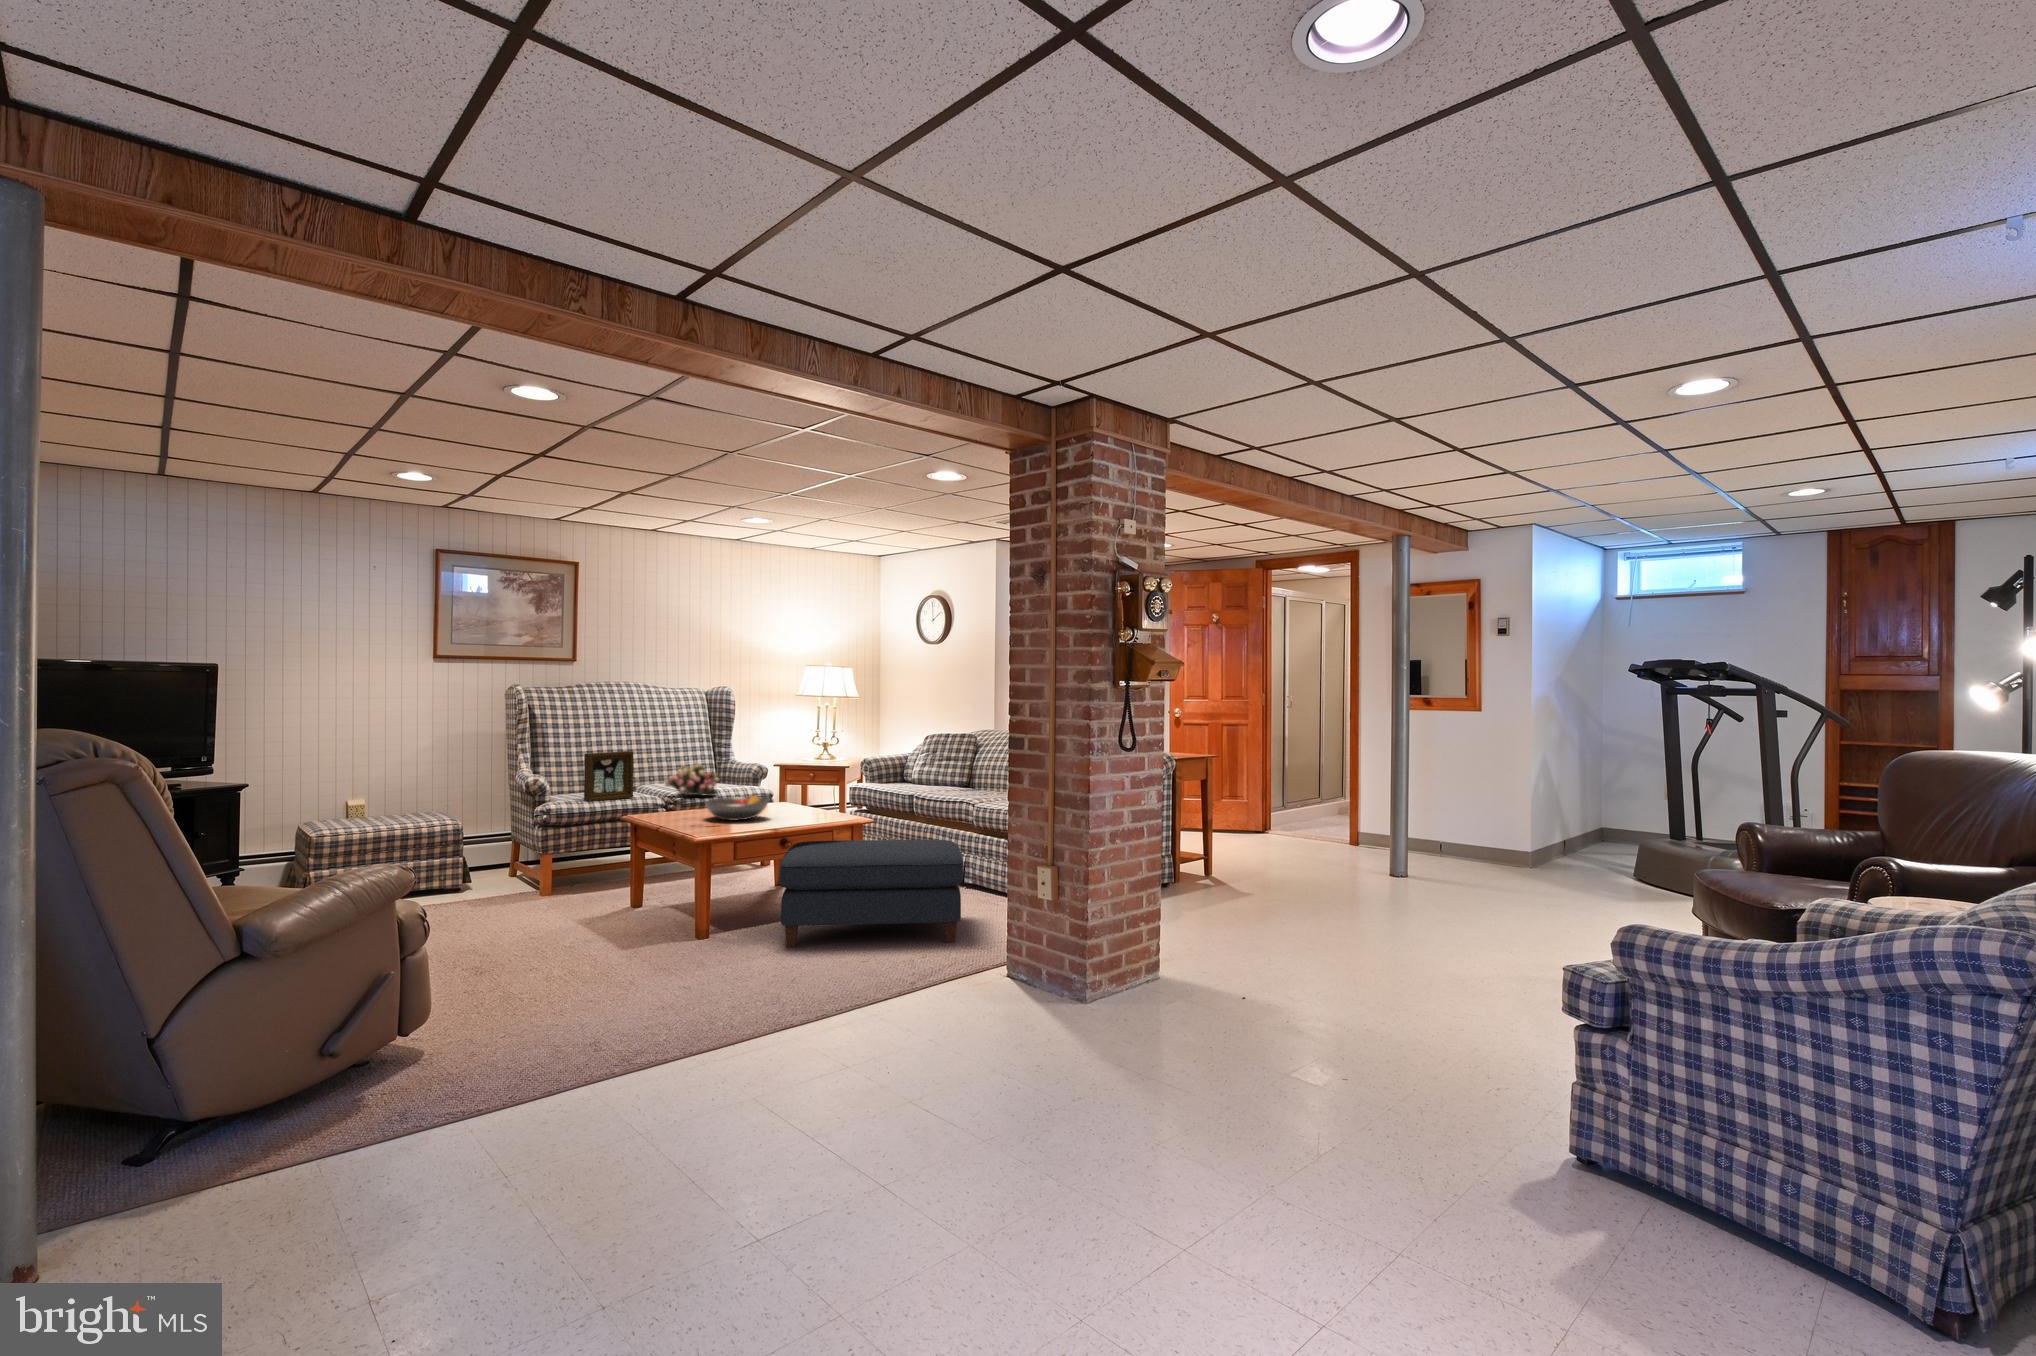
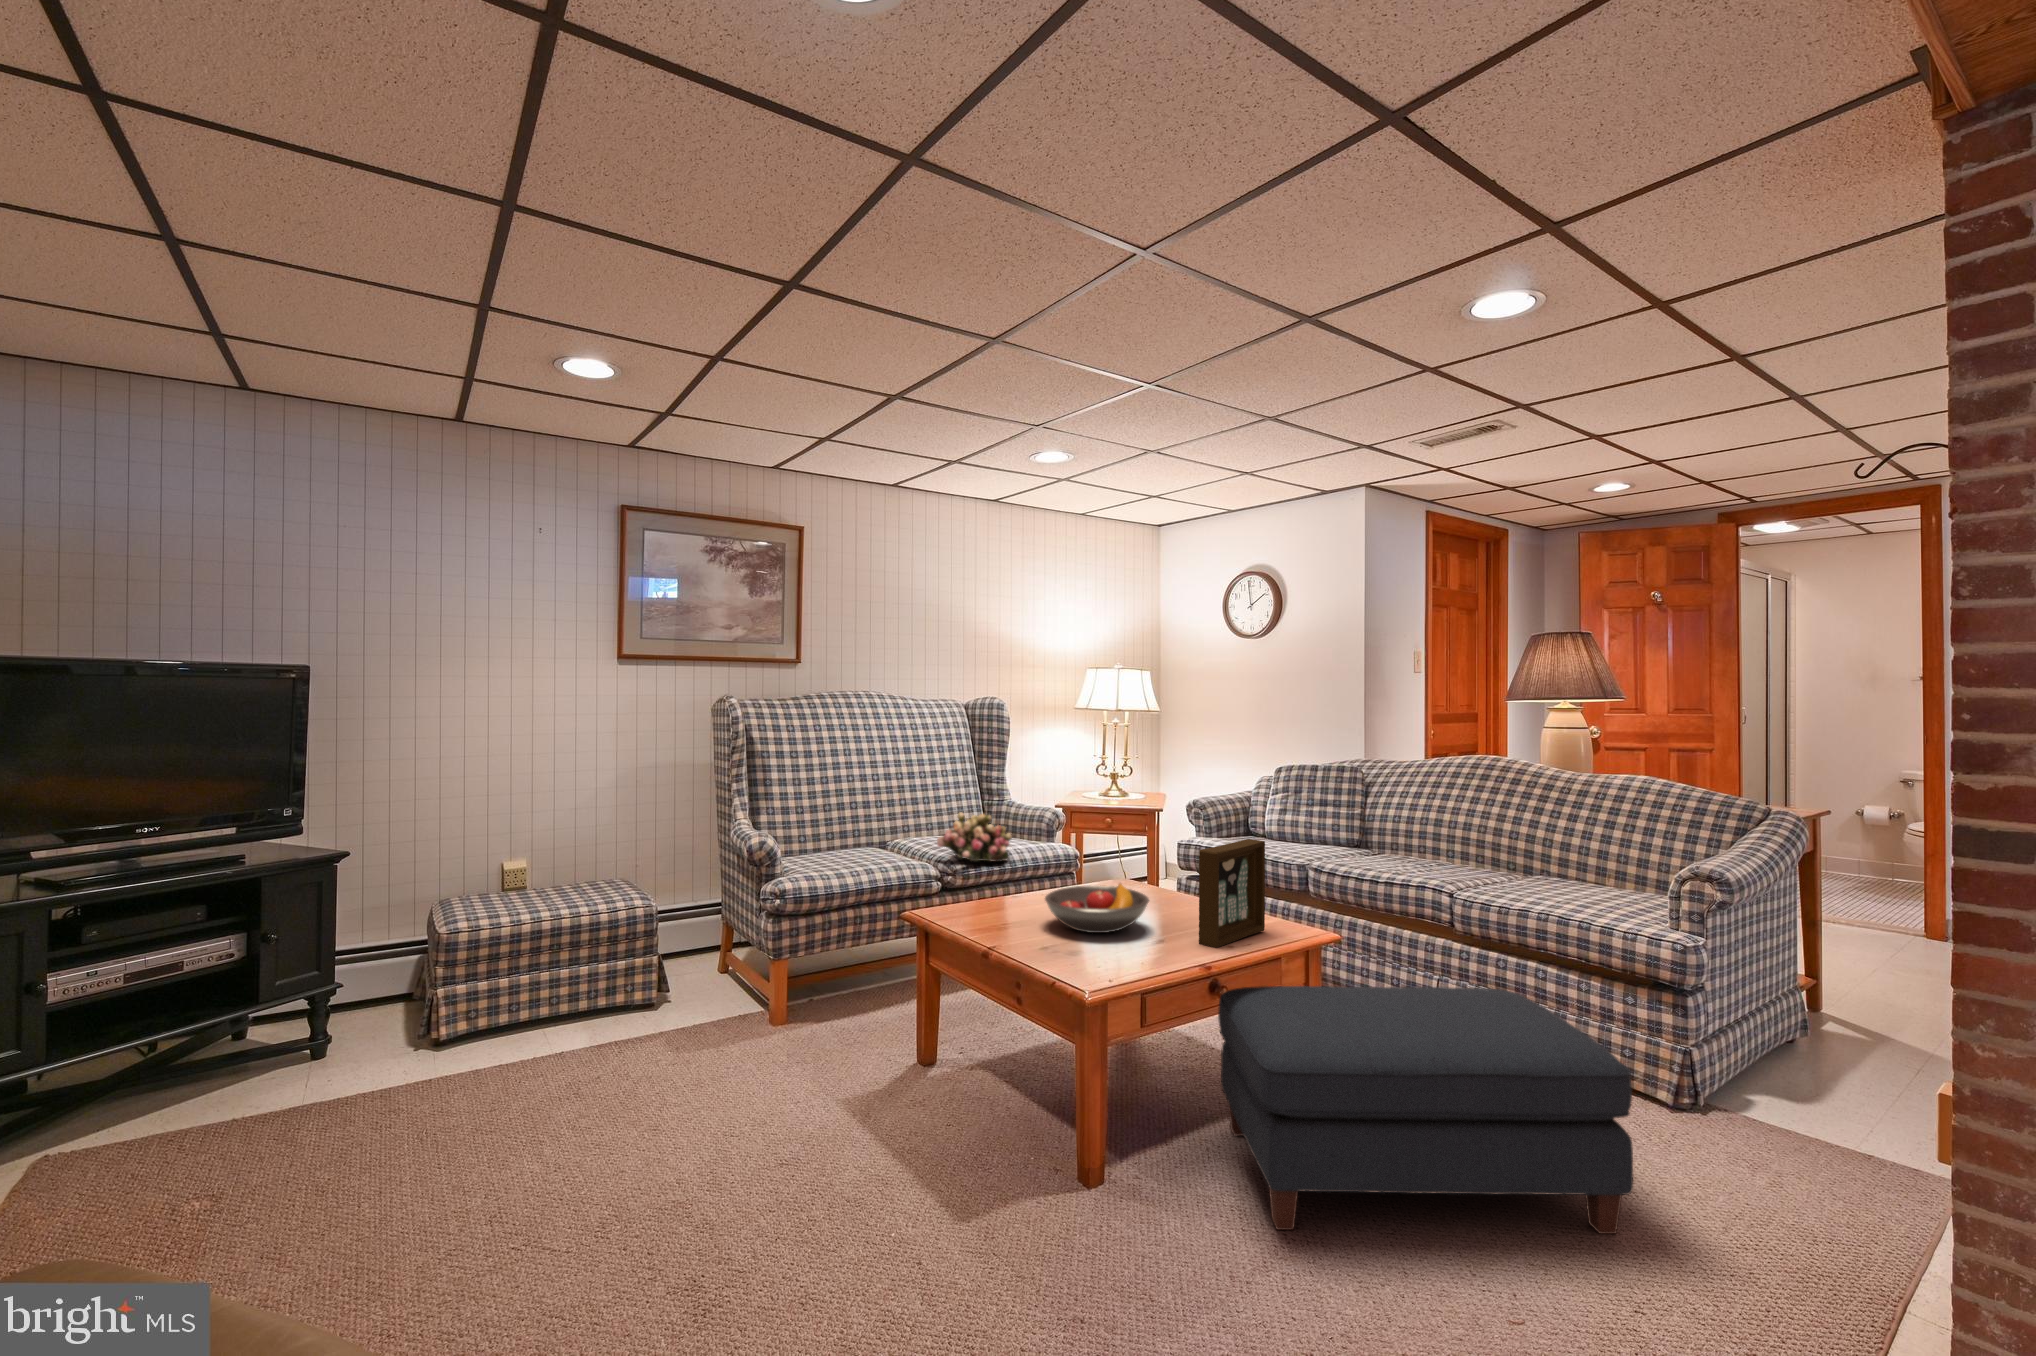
picture frame: present [584,751,633,802] -> present [1199,839,1265,948]

